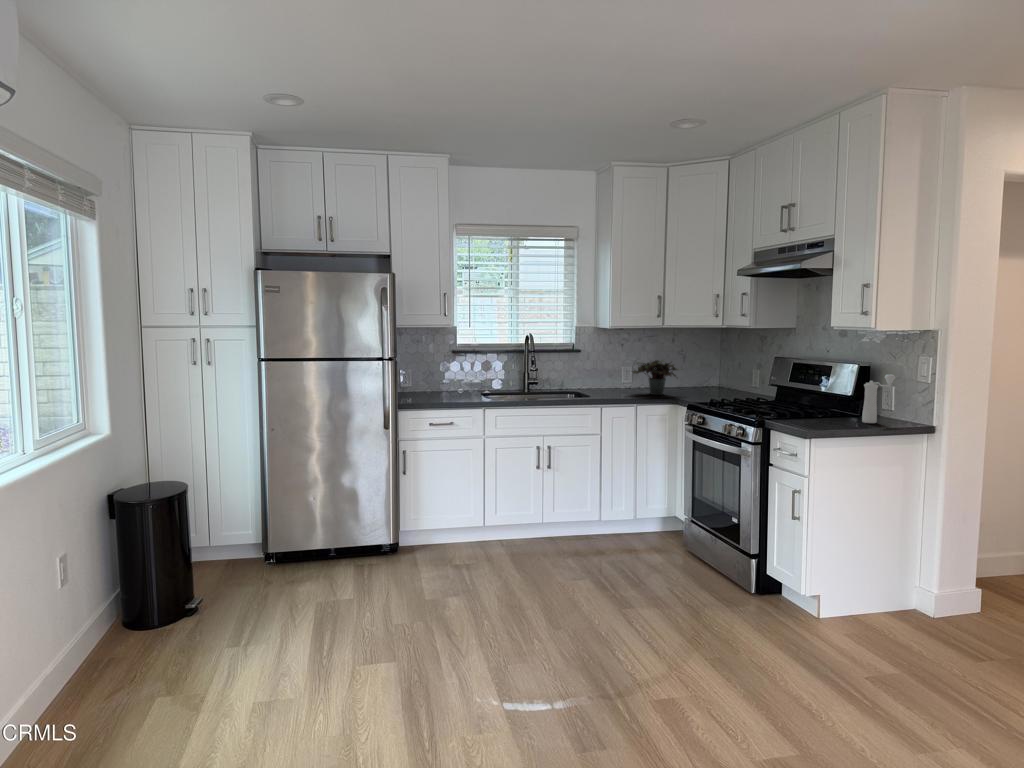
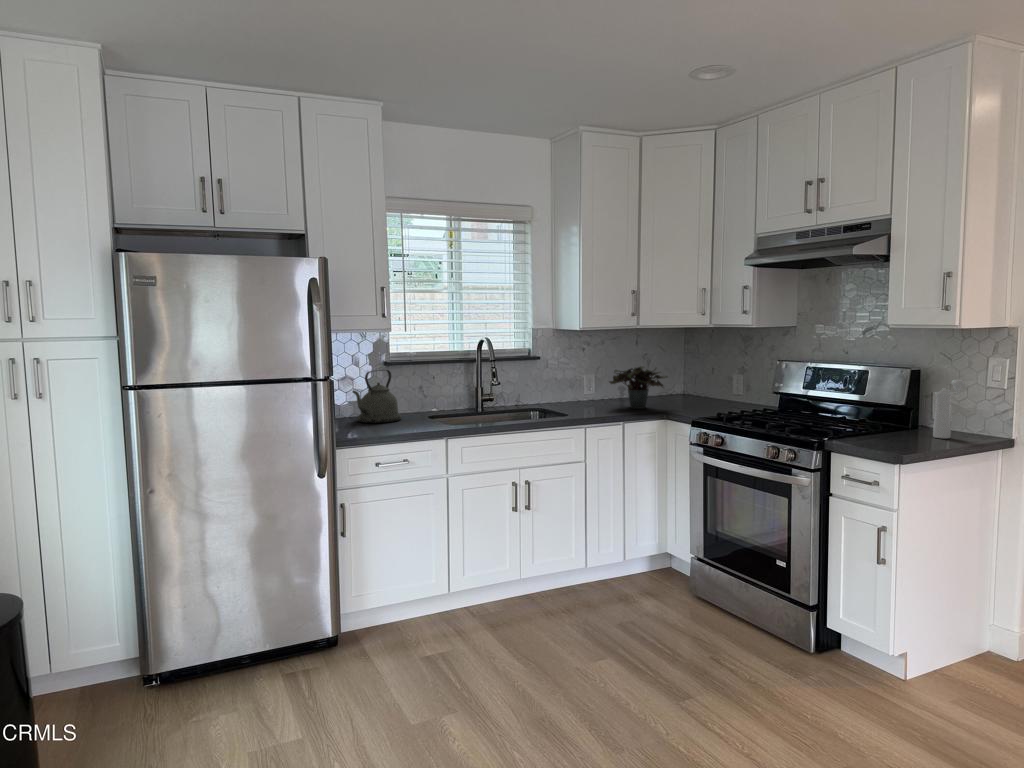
kettle: none [423,356,462,396] -> present [353,370,402,423]

